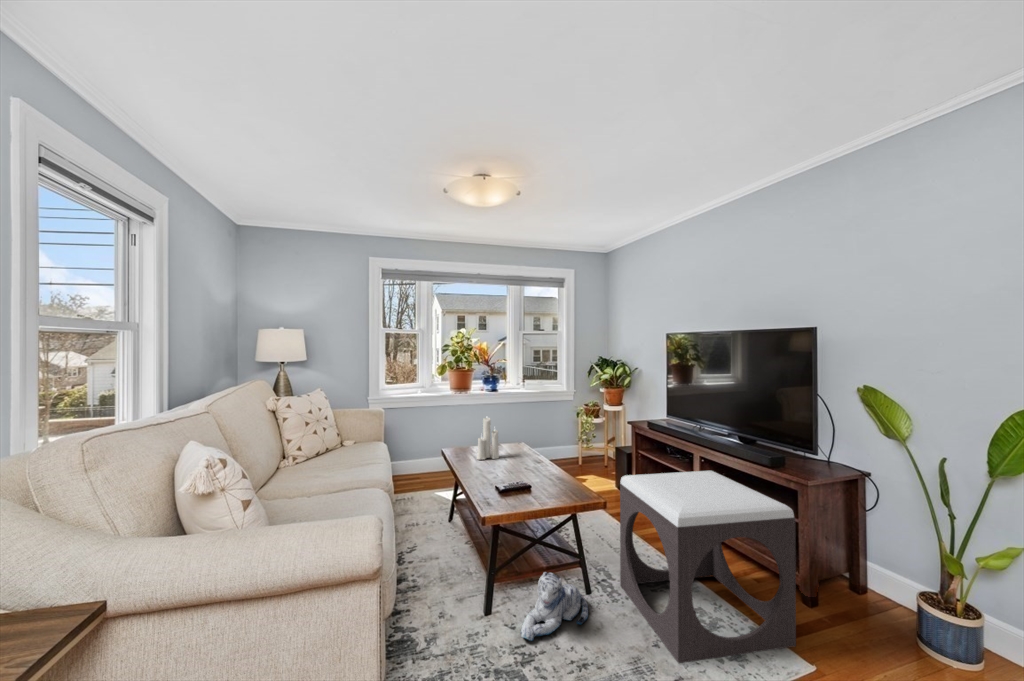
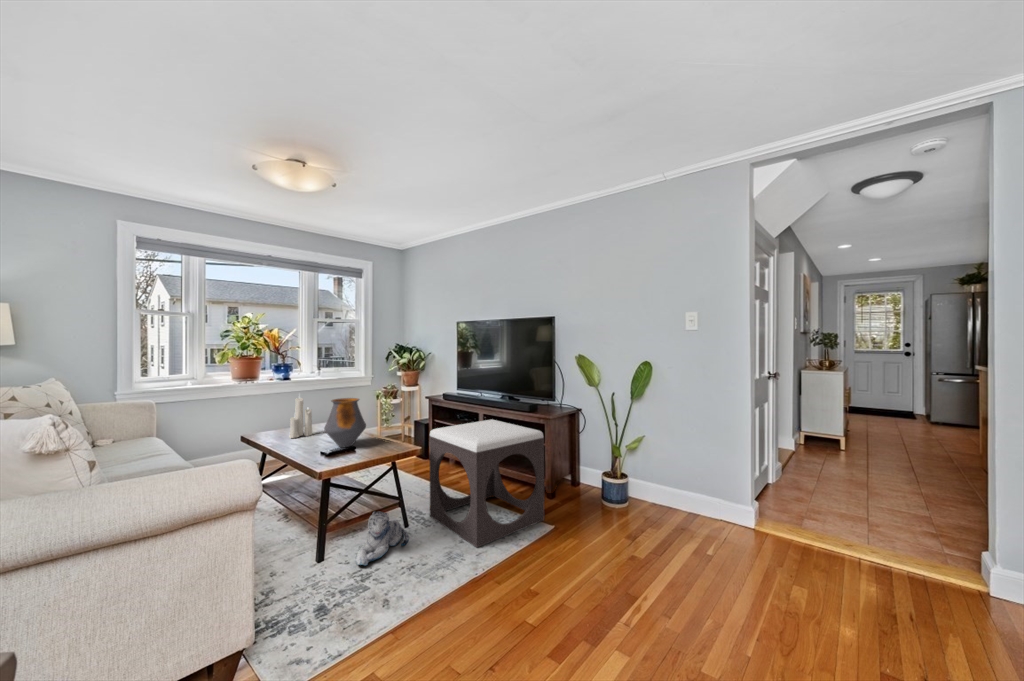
vase: none [503,424,546,482] -> present [324,398,366,447]

